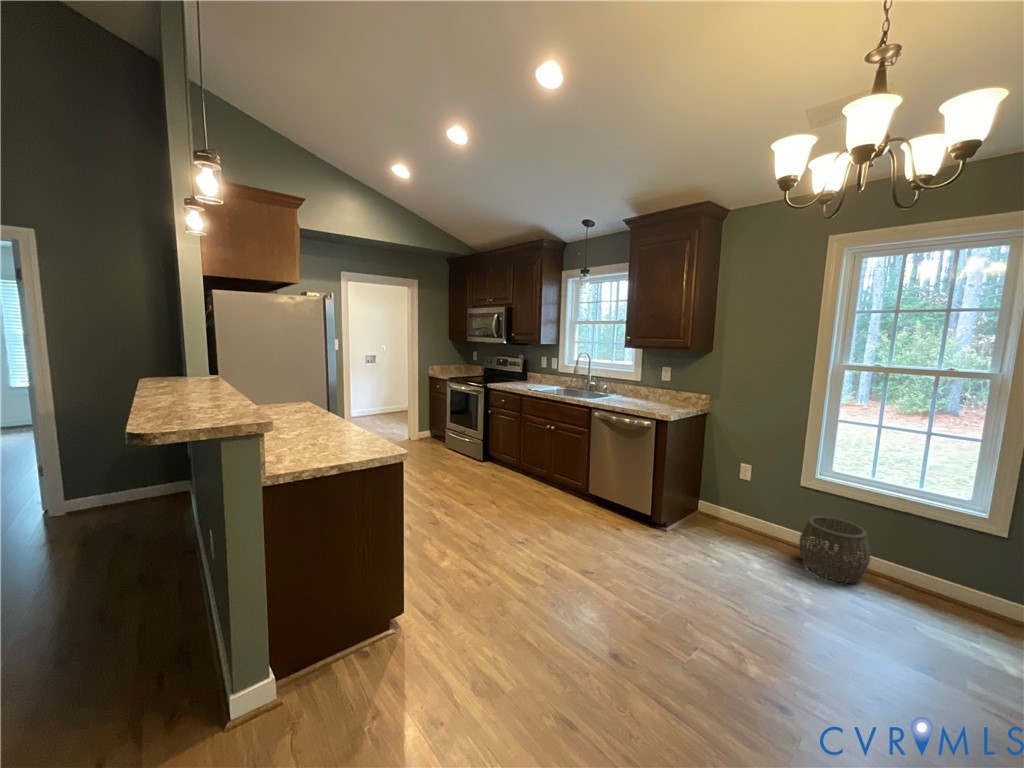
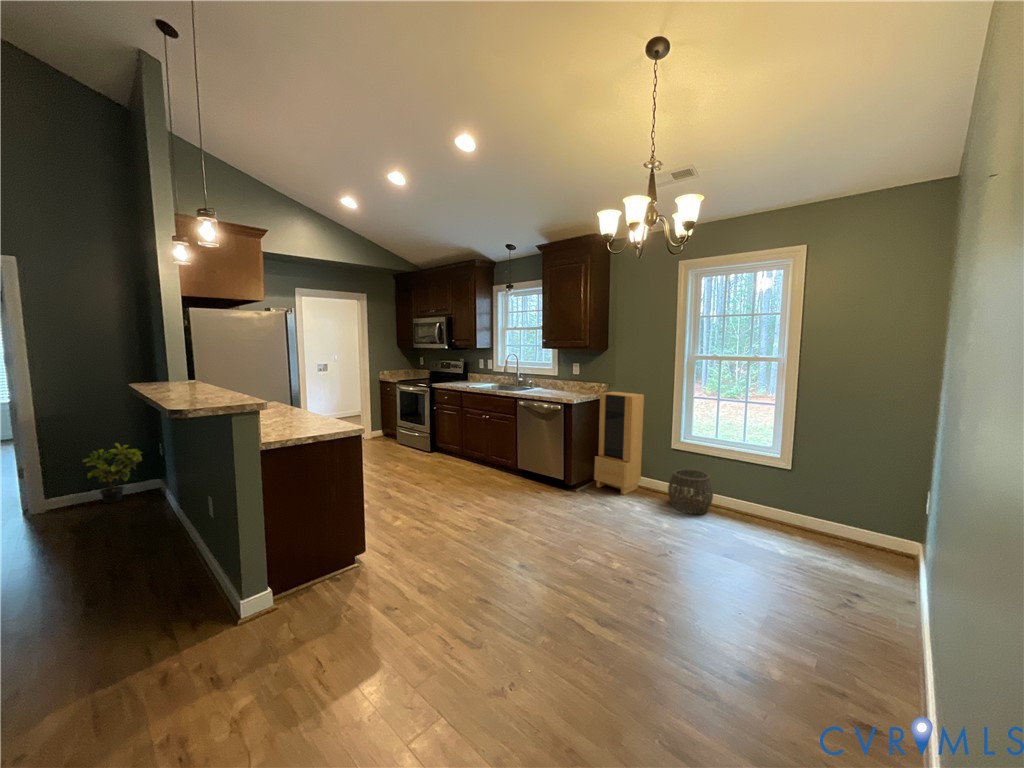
storage cabinet: none [689,405,763,541] -> present [594,392,644,495]
potted plant: none [103,439,170,507] -> present [83,443,142,503]

